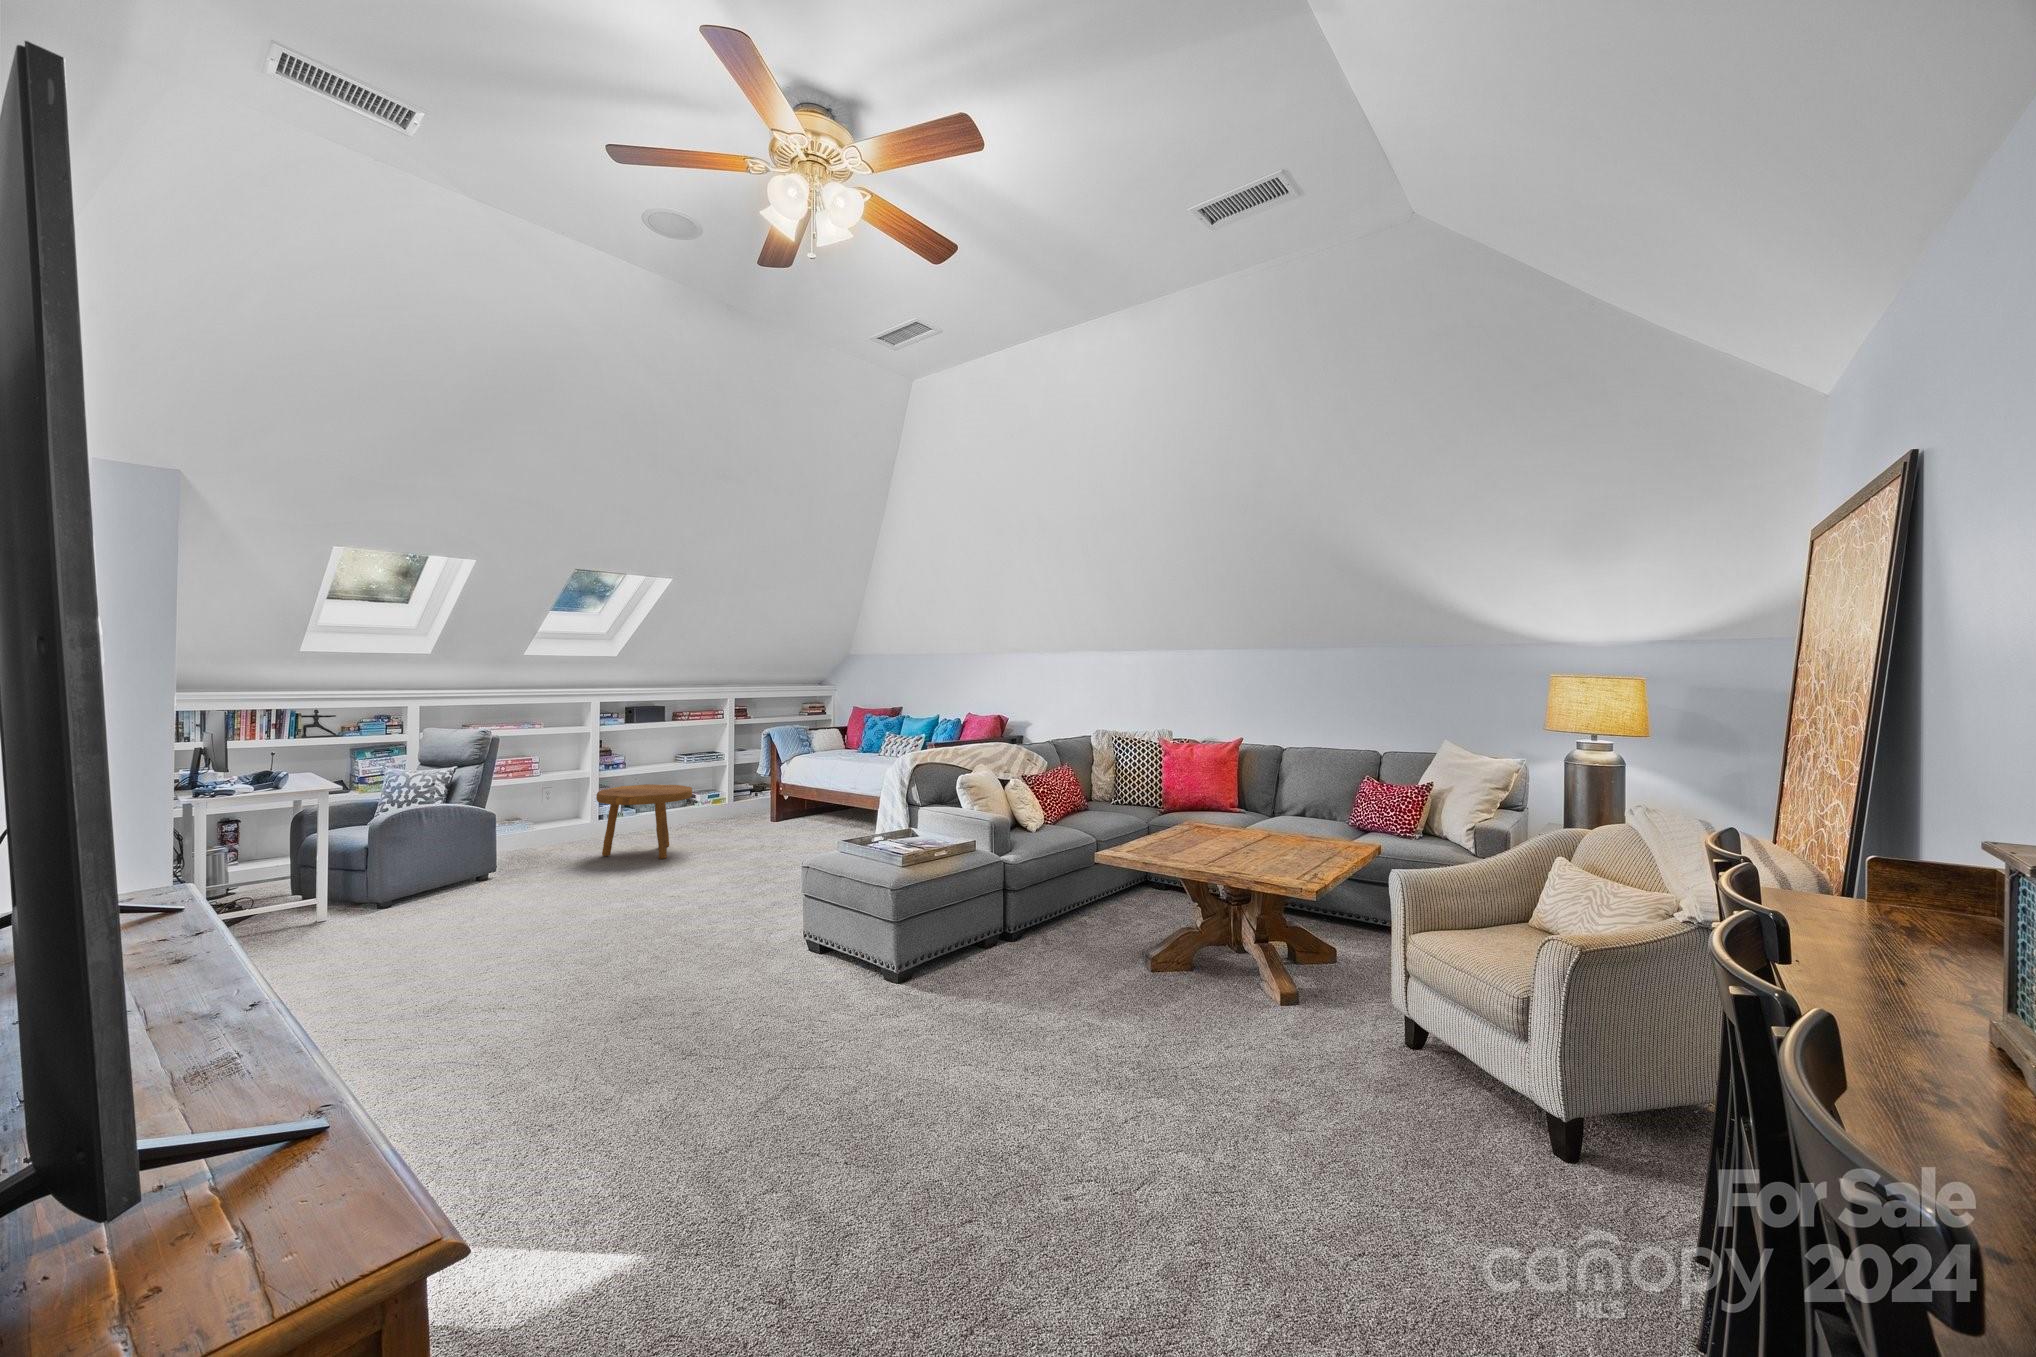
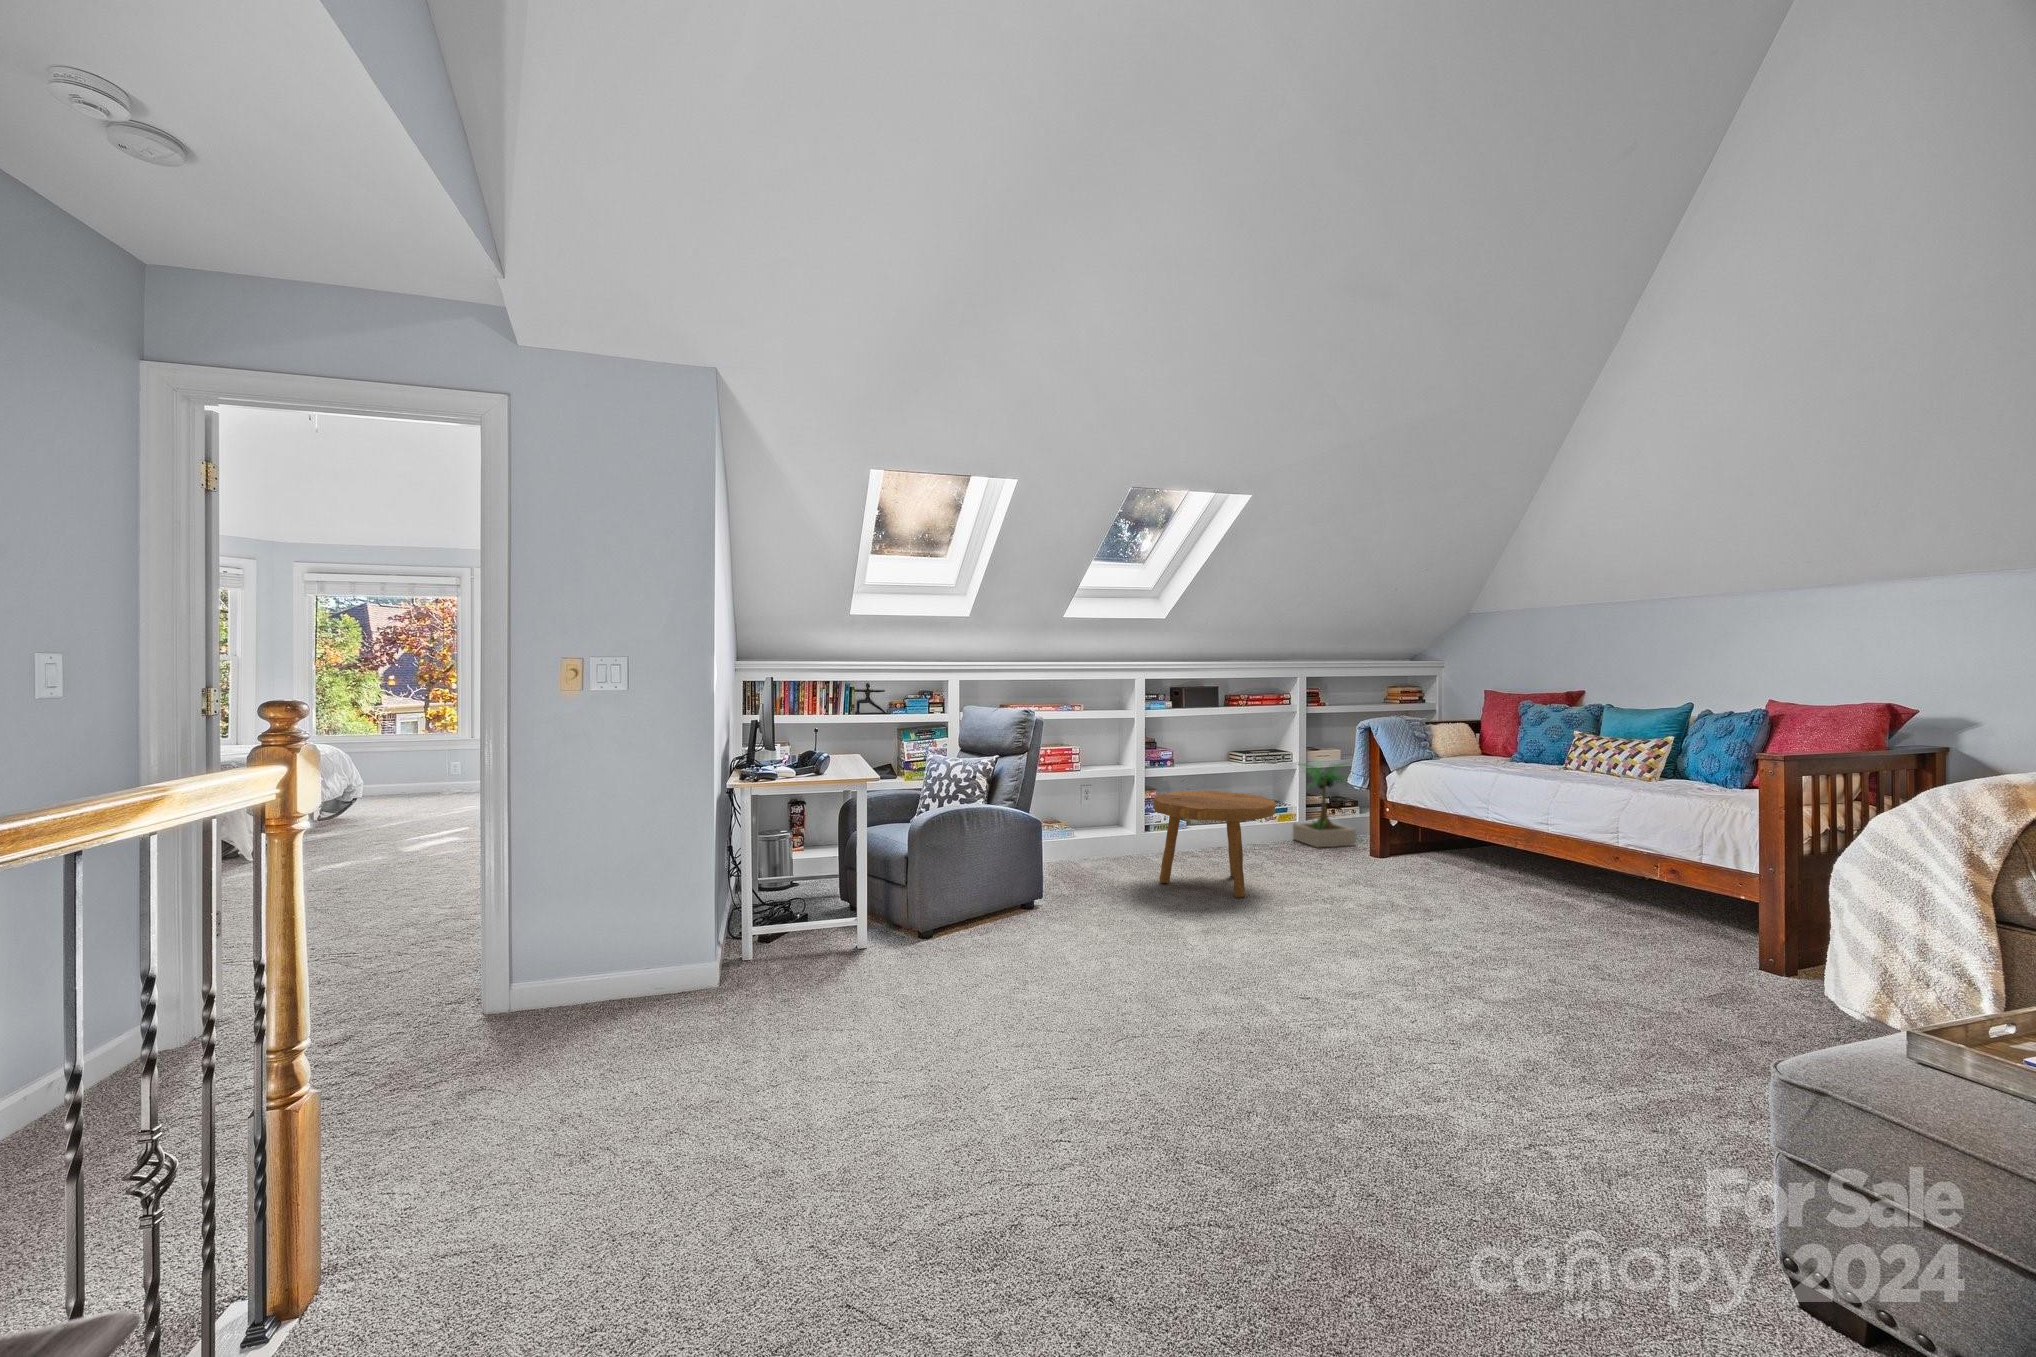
potted plant: none [717,757,769,822] -> present [1293,764,1356,847]

